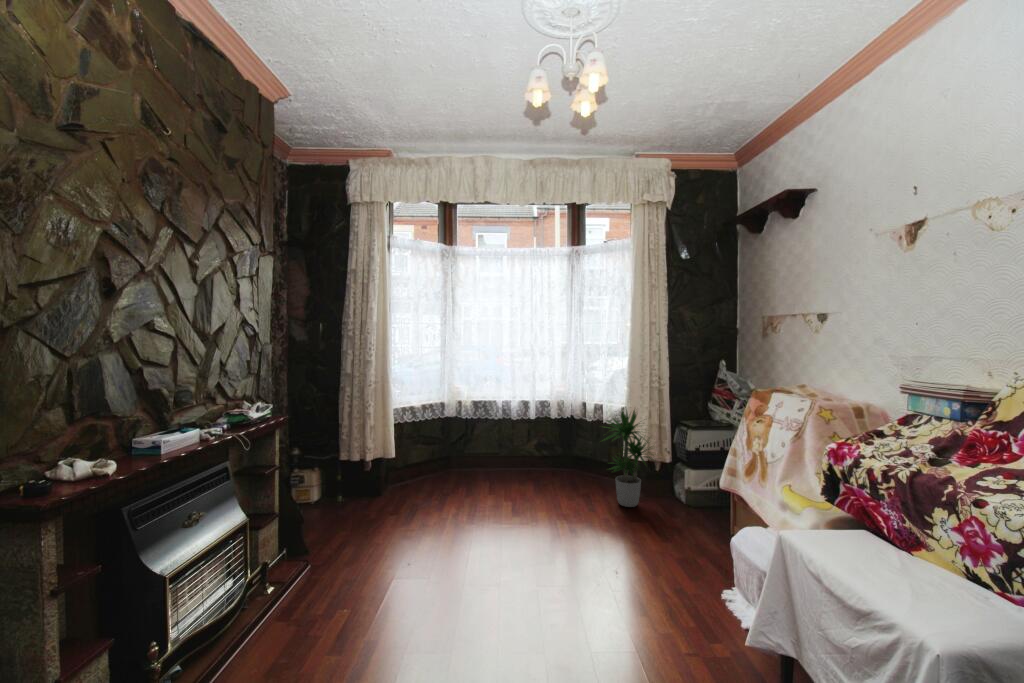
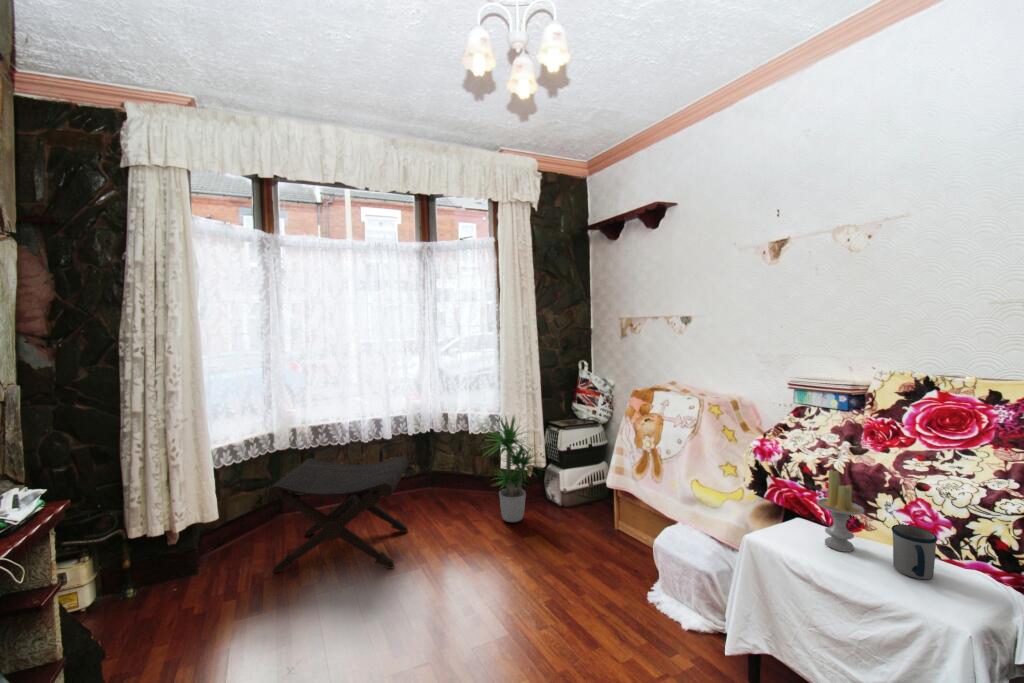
footstool: none [428,425,536,517] -> present [268,456,409,573]
candle: none [840,469,895,561] -> present [817,470,864,552]
mug: none [902,535,955,598] -> present [892,525,937,579]

